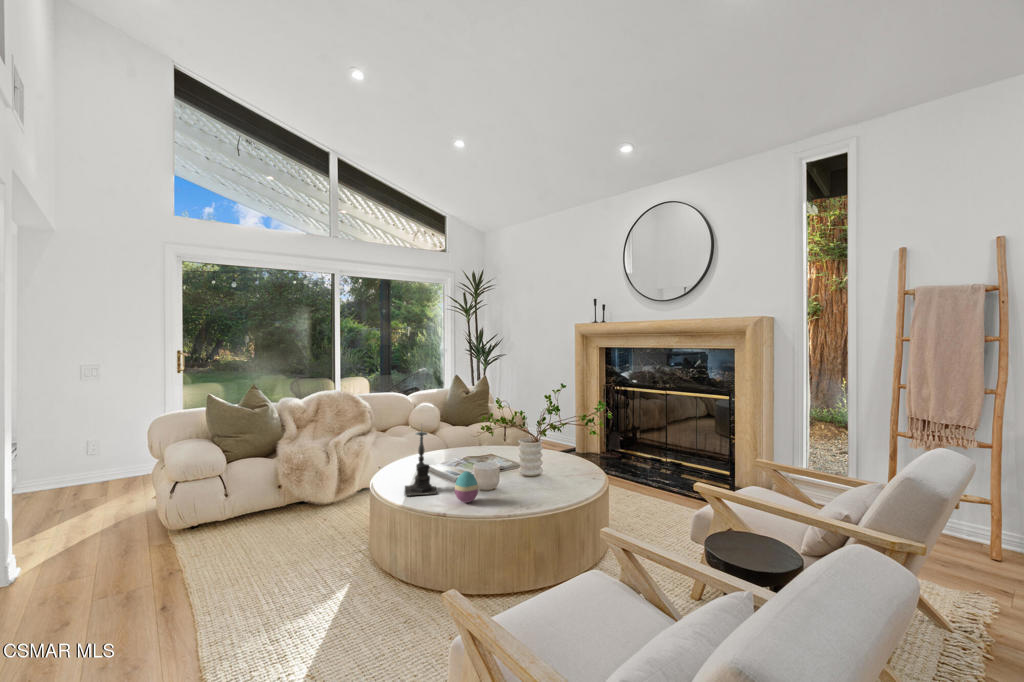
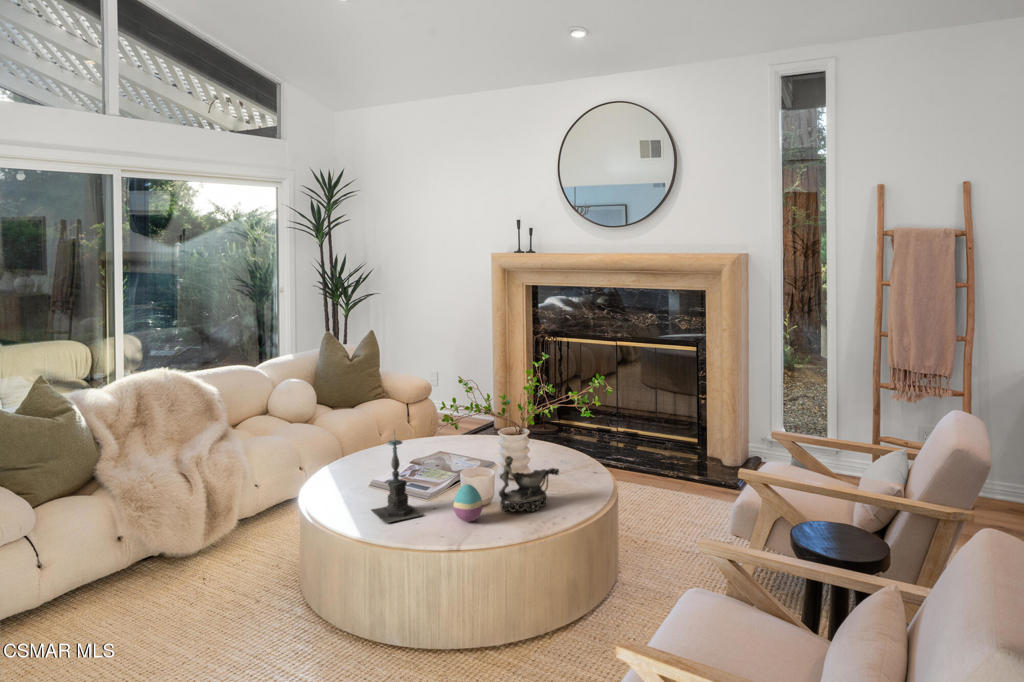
decorative bowl: none [495,452,551,502] -> present [499,456,559,512]

